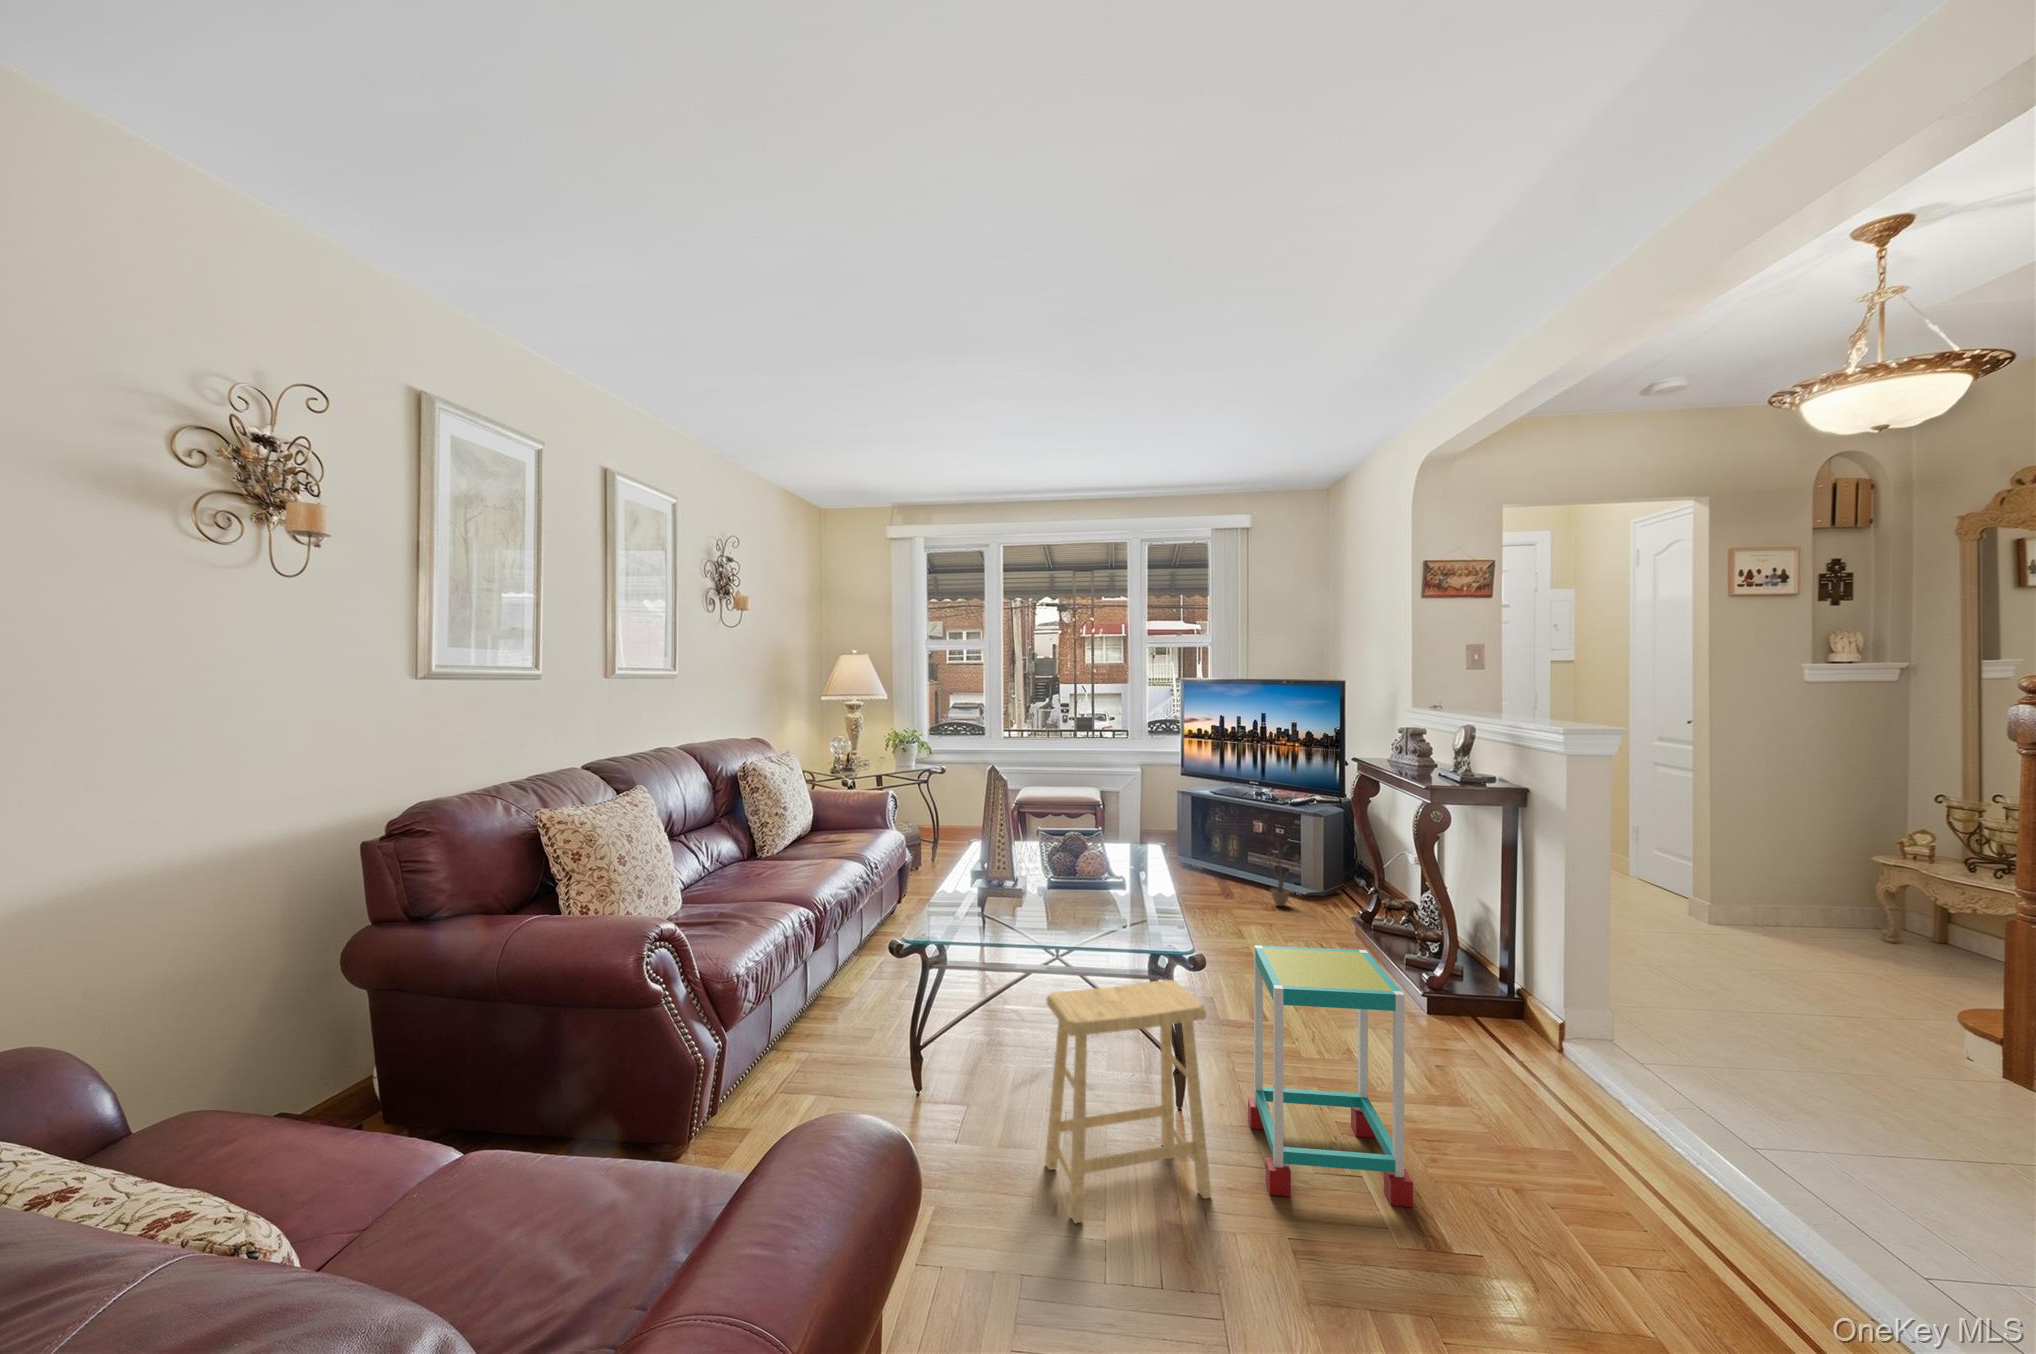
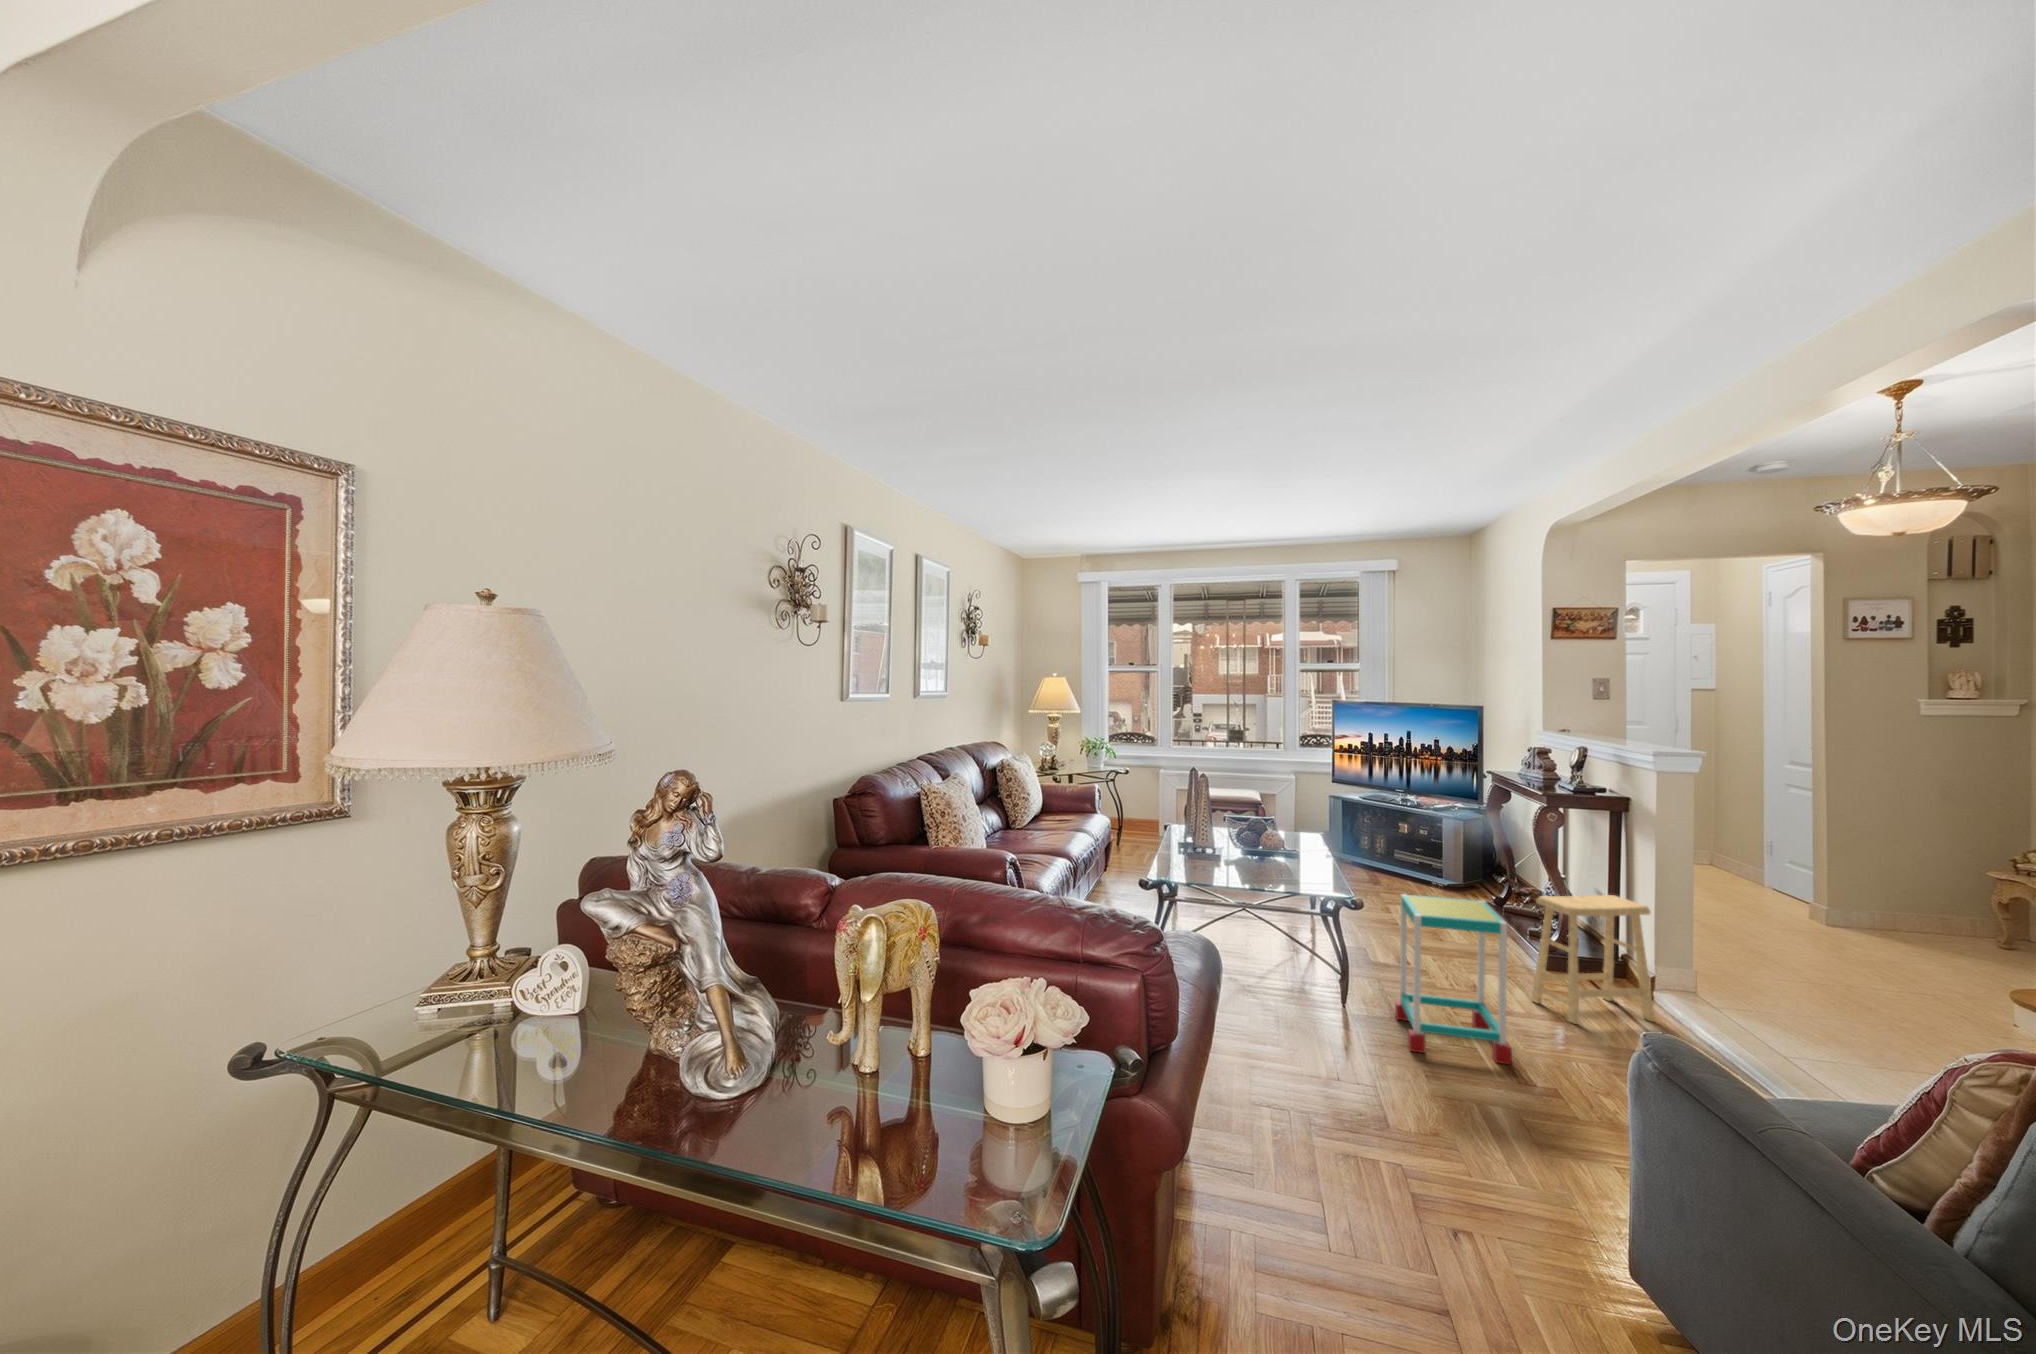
decorative plant: present [1253,844,1301,906] -> none [1399,838,1443,893]
footstool: present [1045,979,1211,1223] -> present [1532,895,1655,1024]

